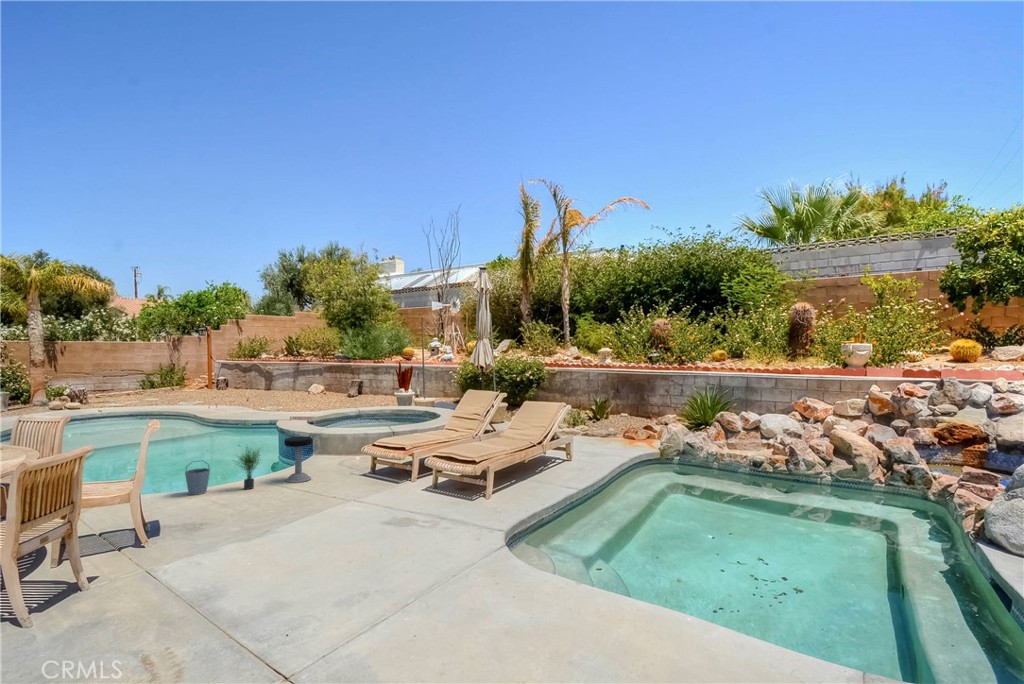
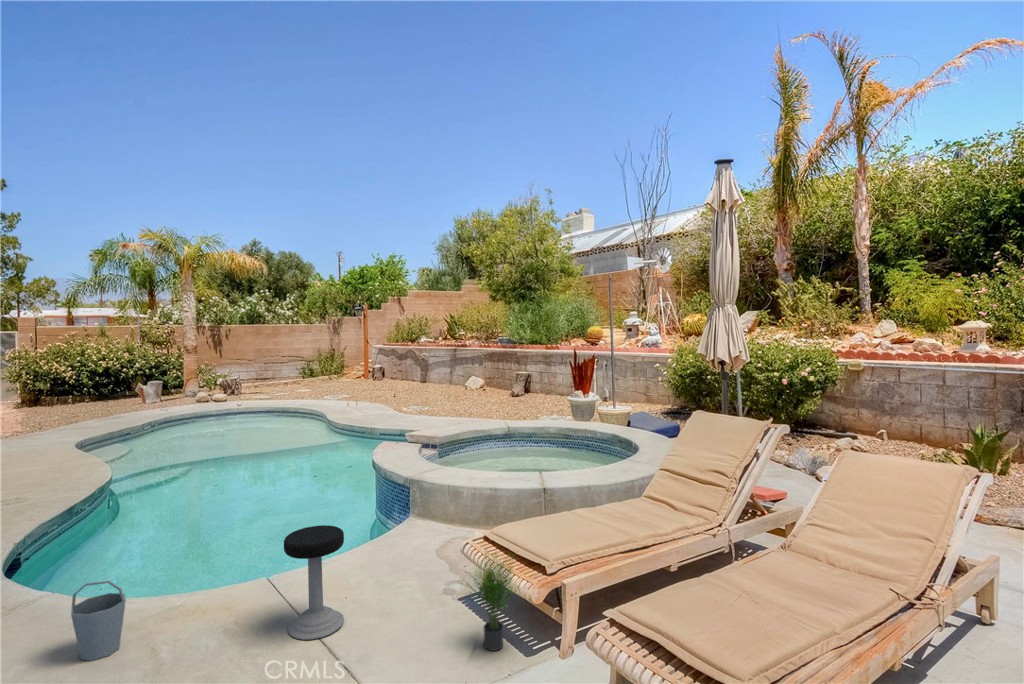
potted plant: present [239,447,259,489] -> present [466,553,513,651]

